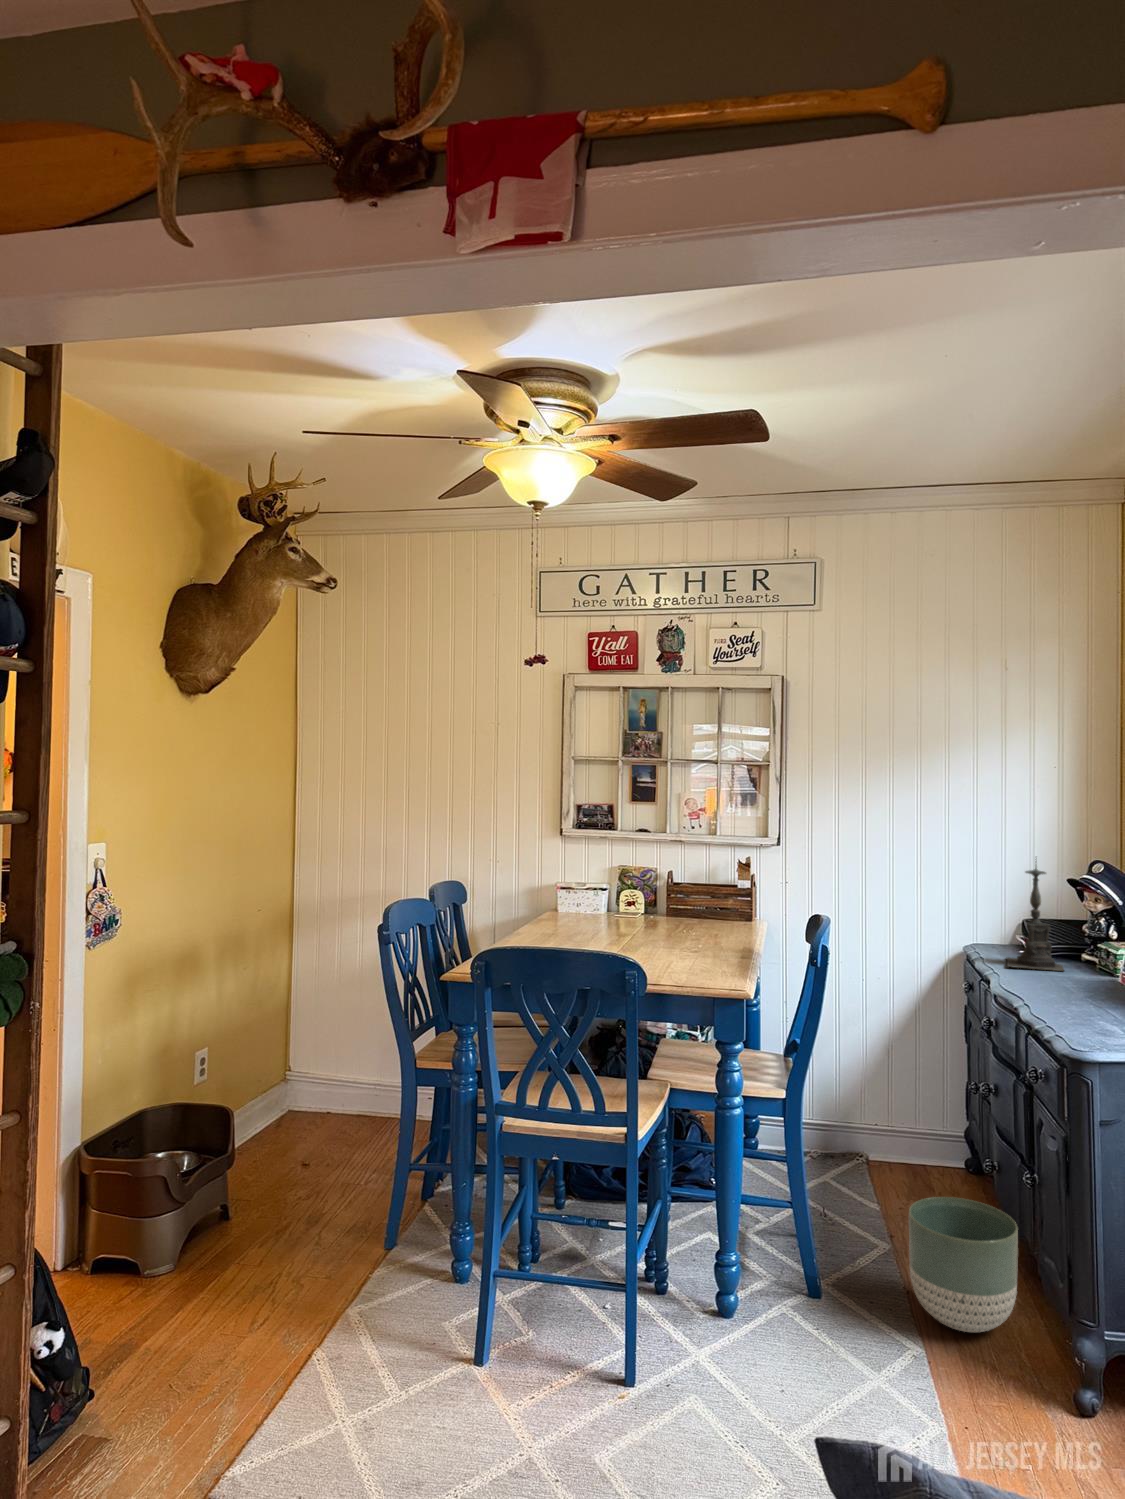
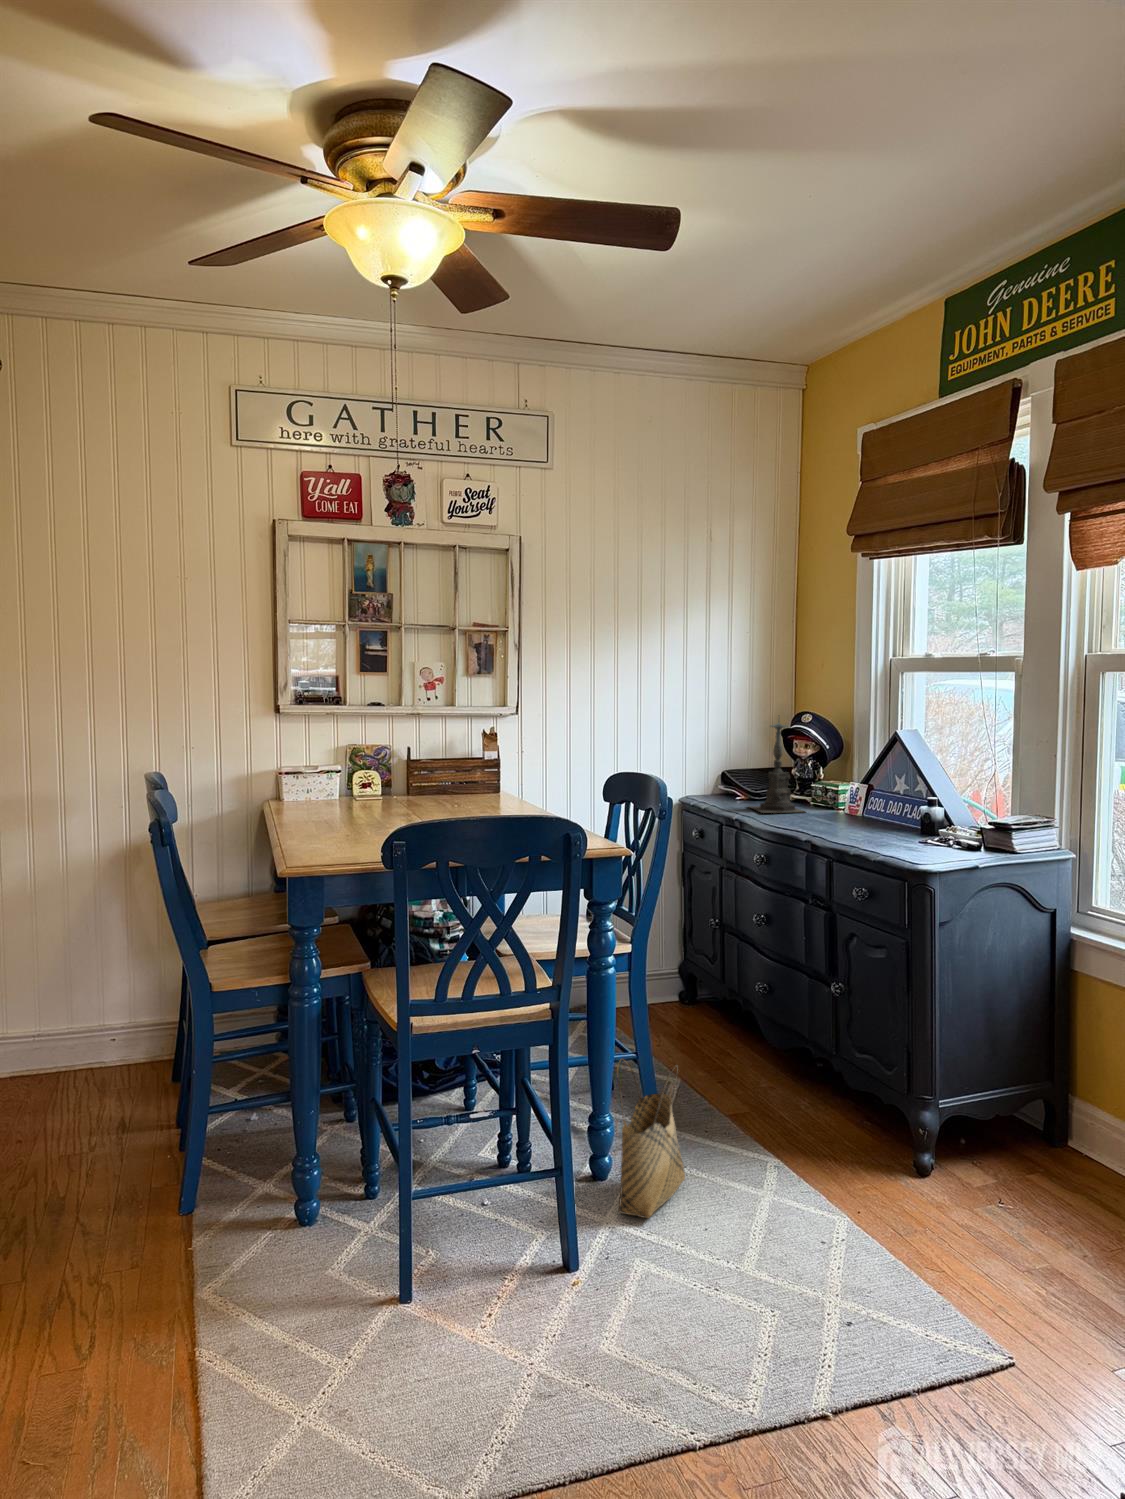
woven basket: none [713,1197,800,1364] -> present [617,1059,685,1218]
planter: present [909,1197,1018,1332] -> none [741,1021,836,1135]

